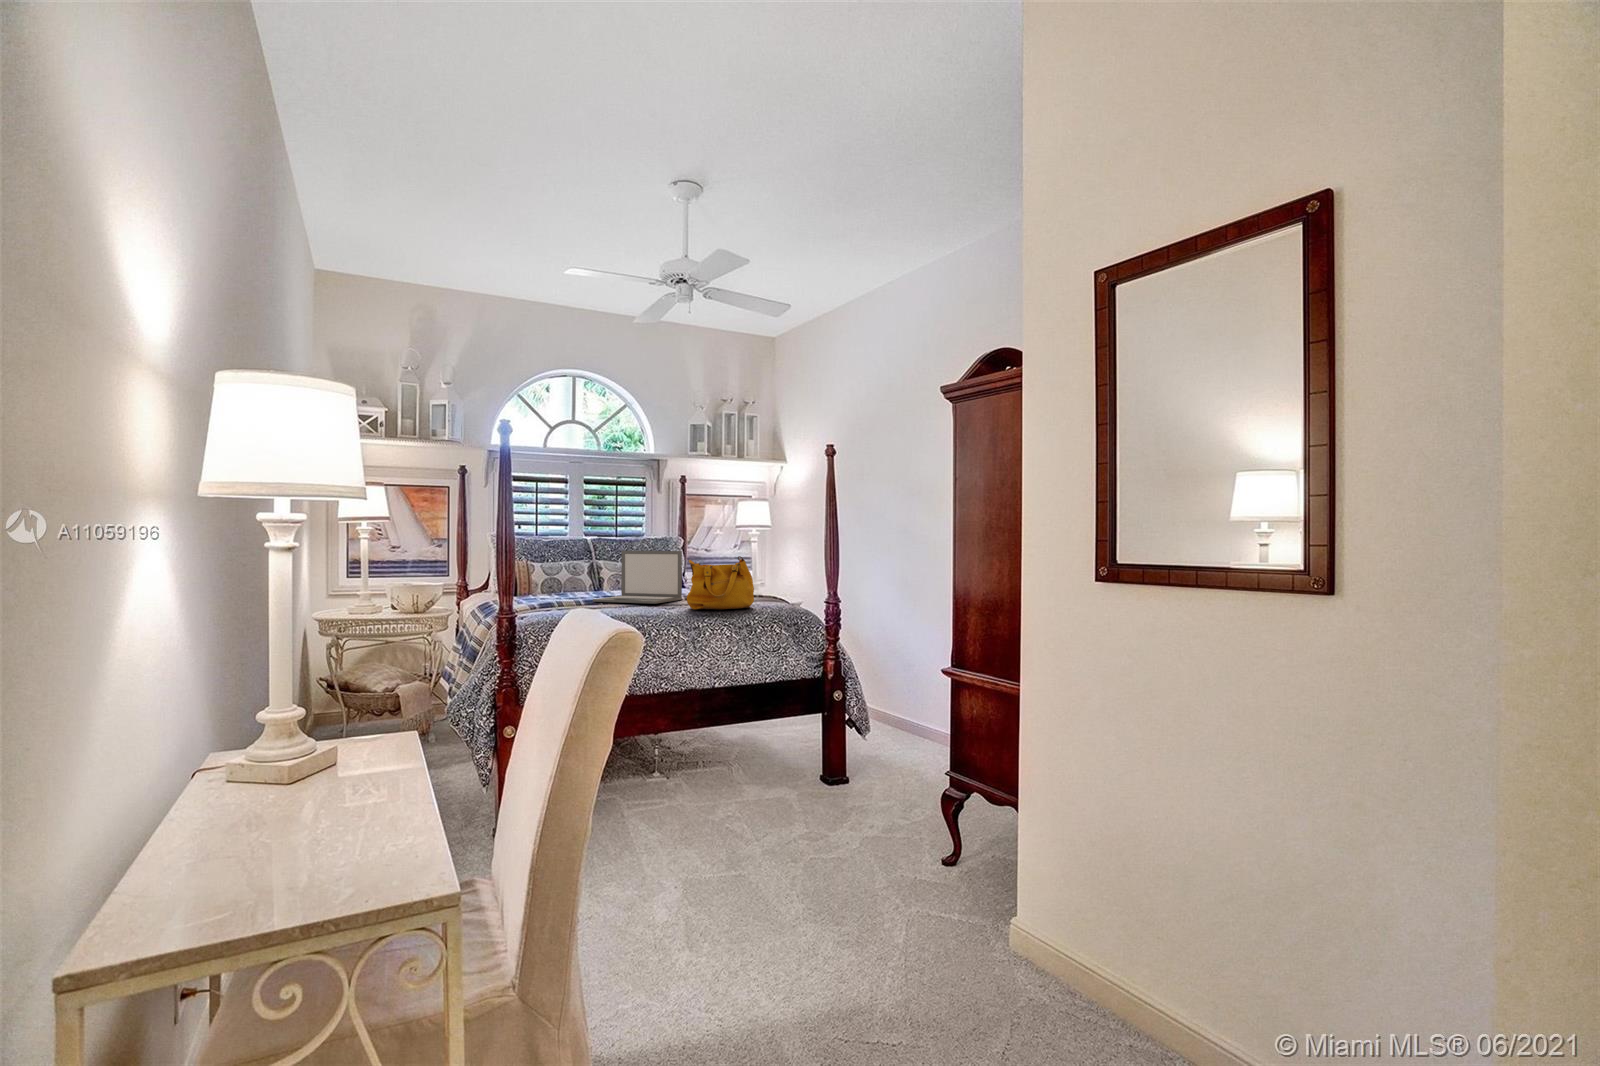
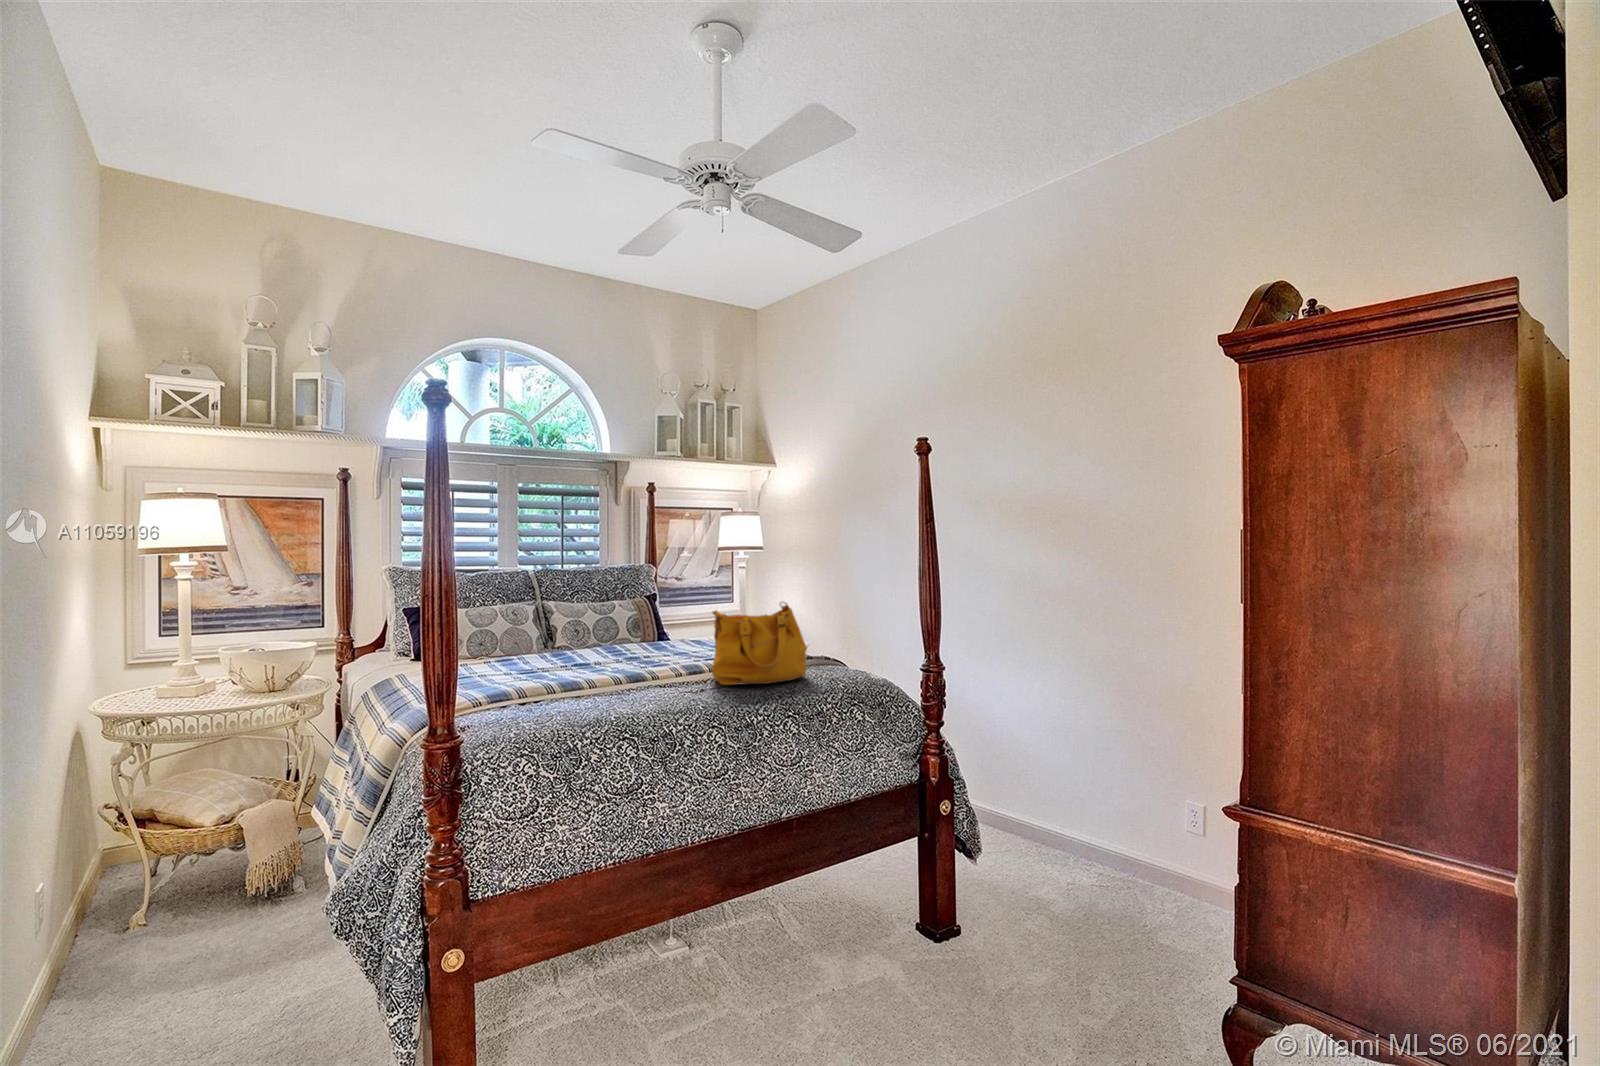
laptop: present [593,551,682,604] -> none [558,592,686,674]

